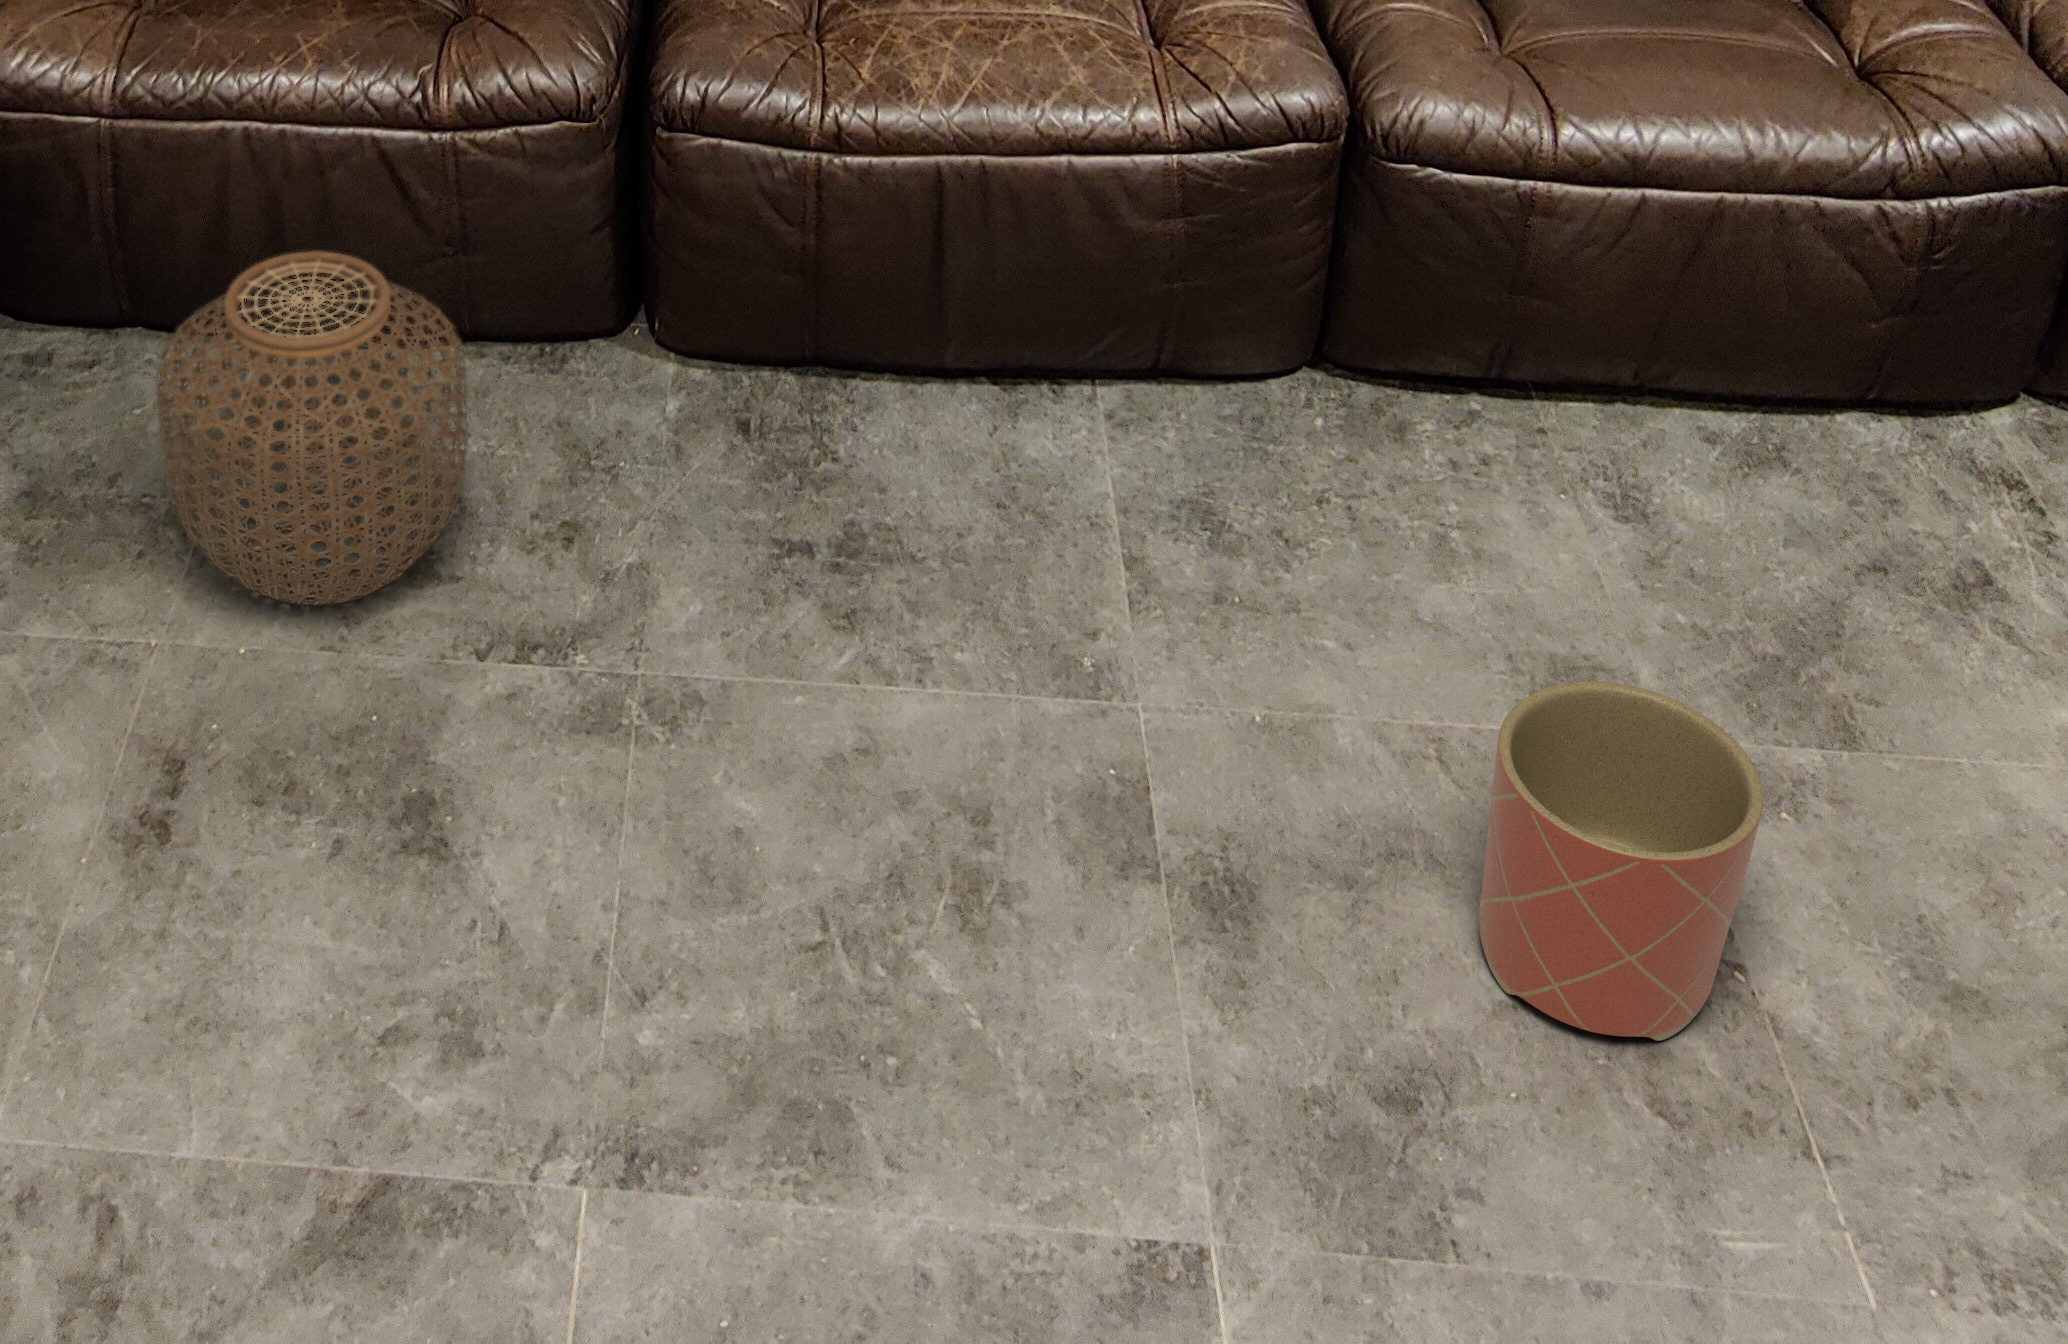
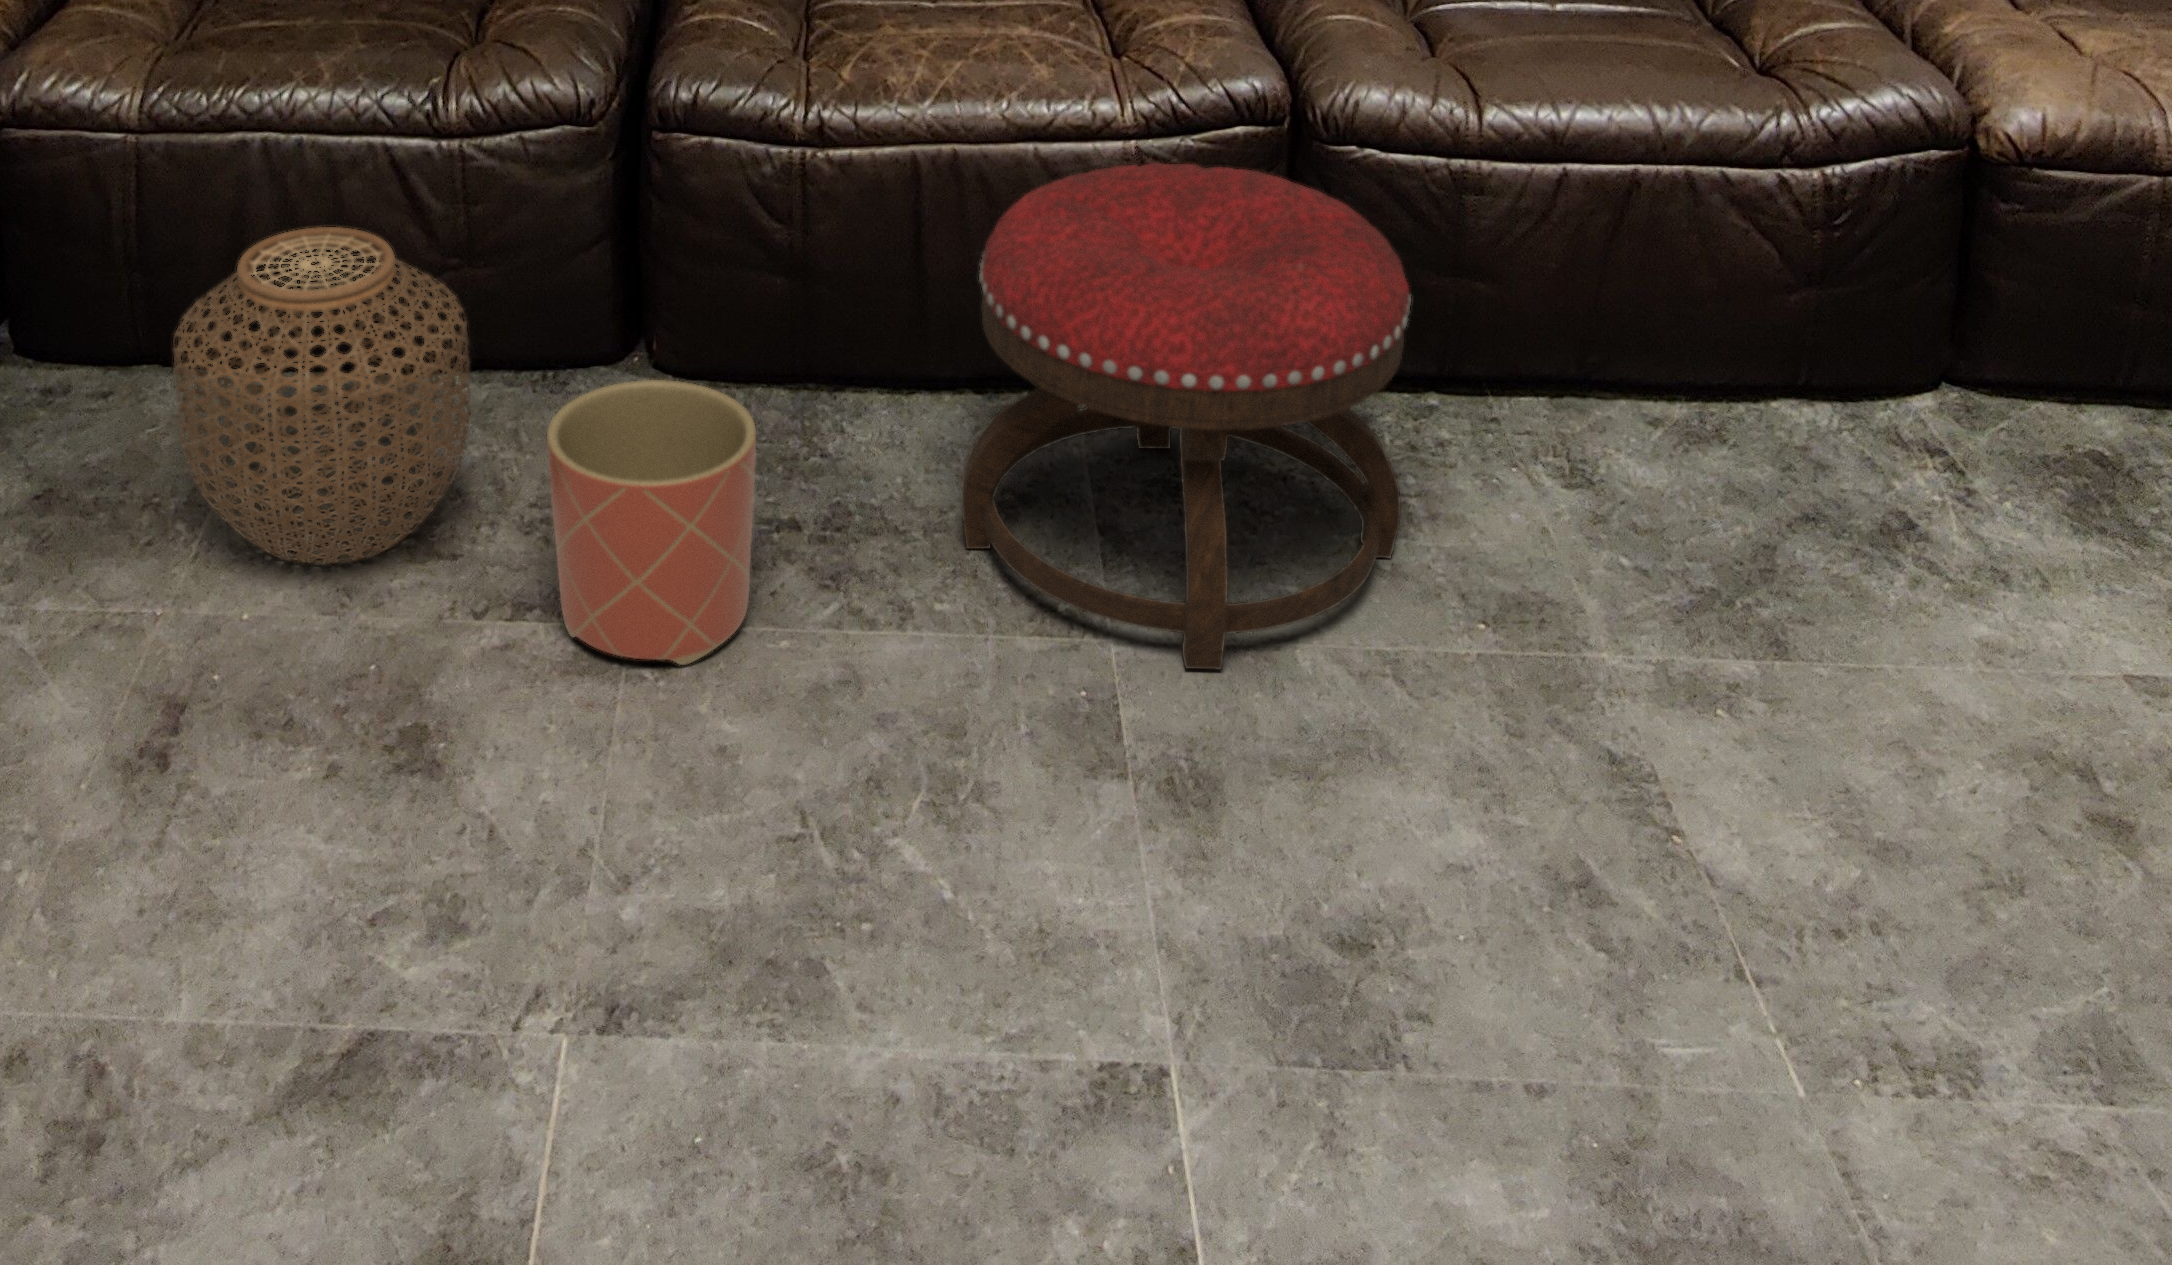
ottoman: none [985,195,1473,755] -> present [961,163,1411,669]
planter: present [1479,681,1763,1041] -> present [547,380,756,665]

